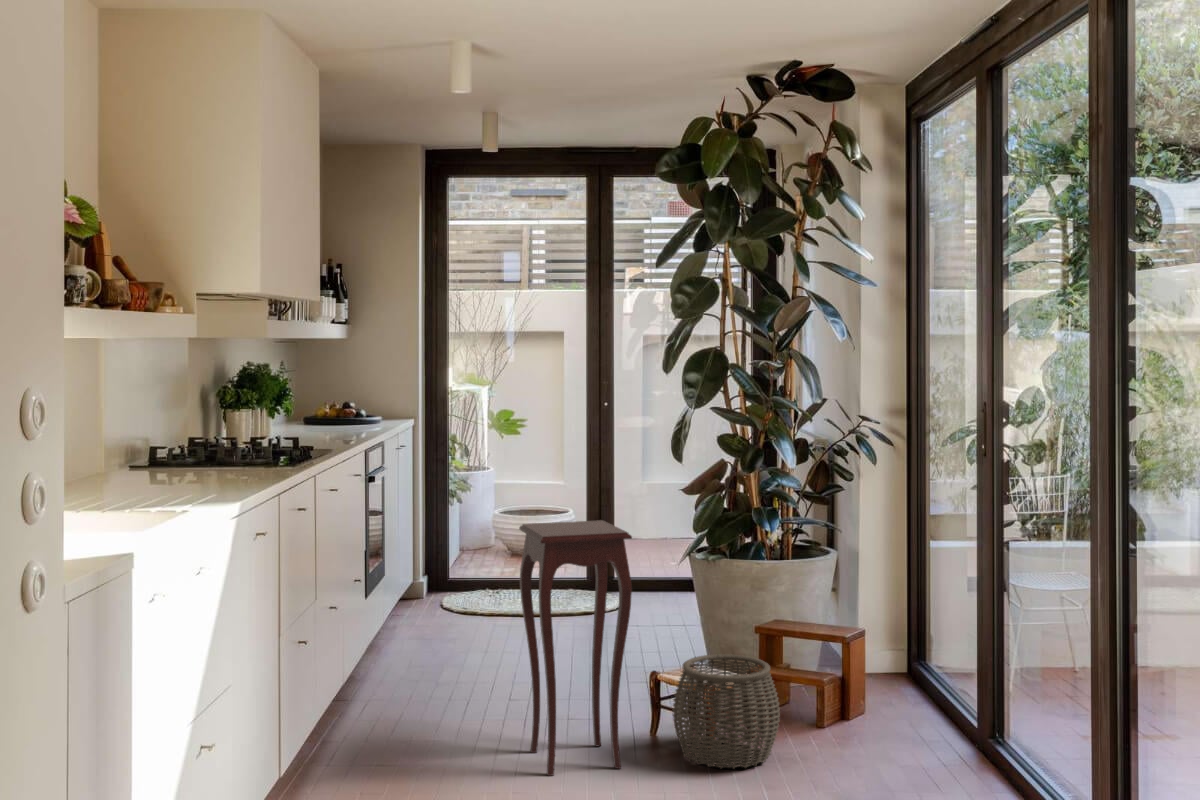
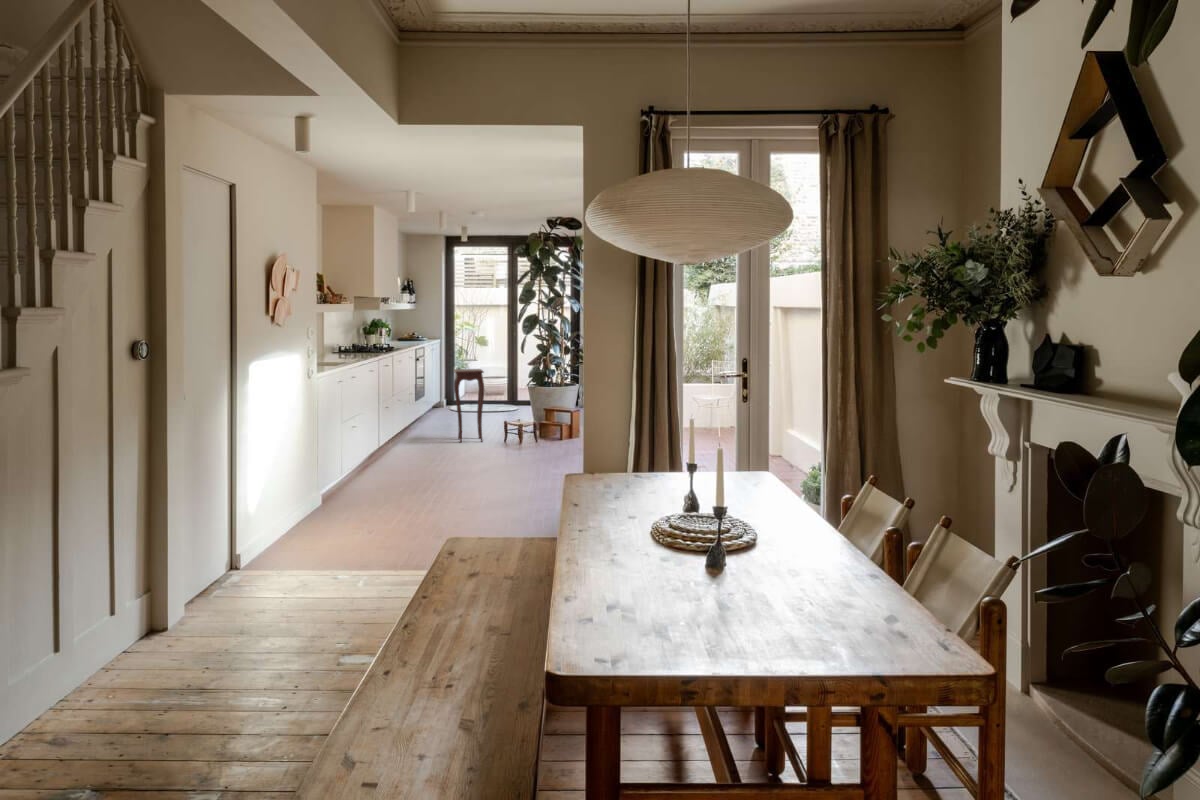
woven basket: present [673,654,780,769] -> none [500,411,533,442]

